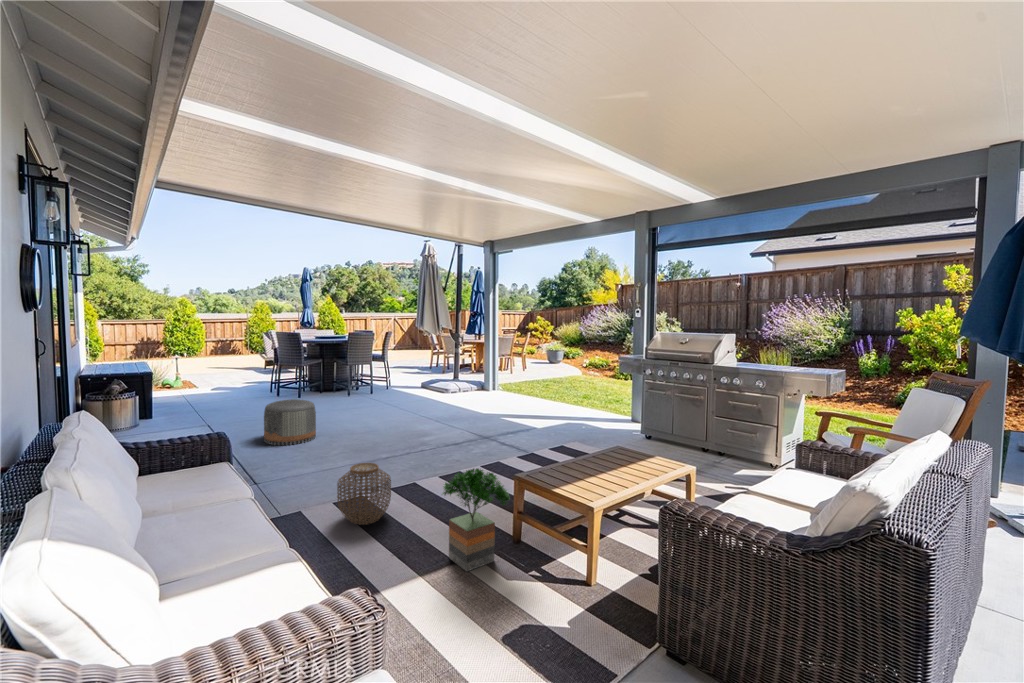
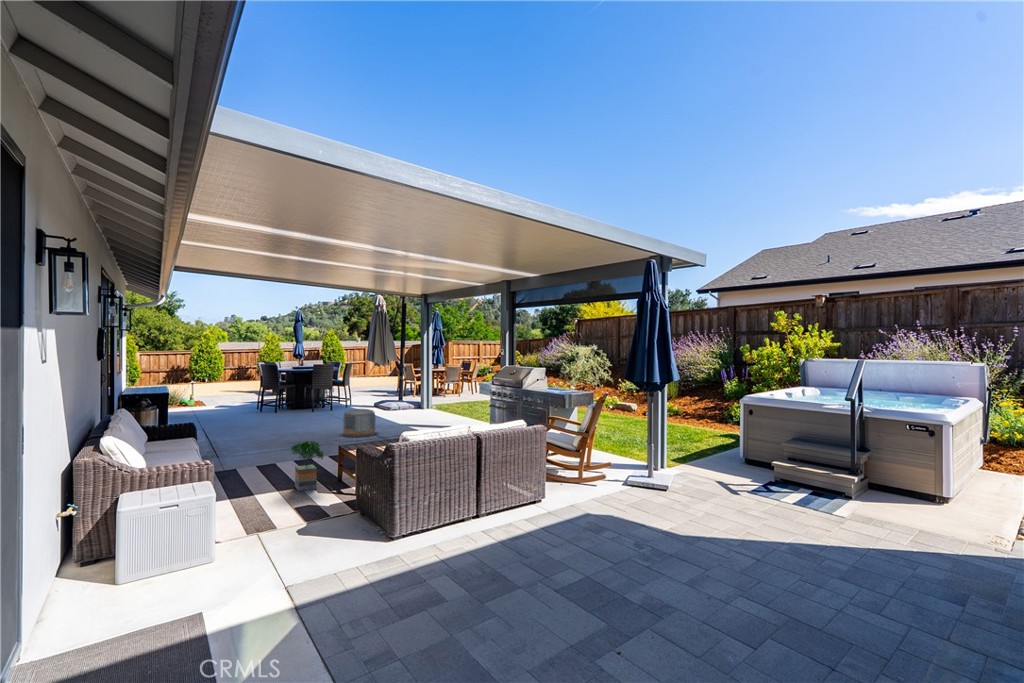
pouf: present [264,399,316,445] -> present [343,409,375,437]
woven basket: present [337,463,391,525] -> none [251,442,282,475]

